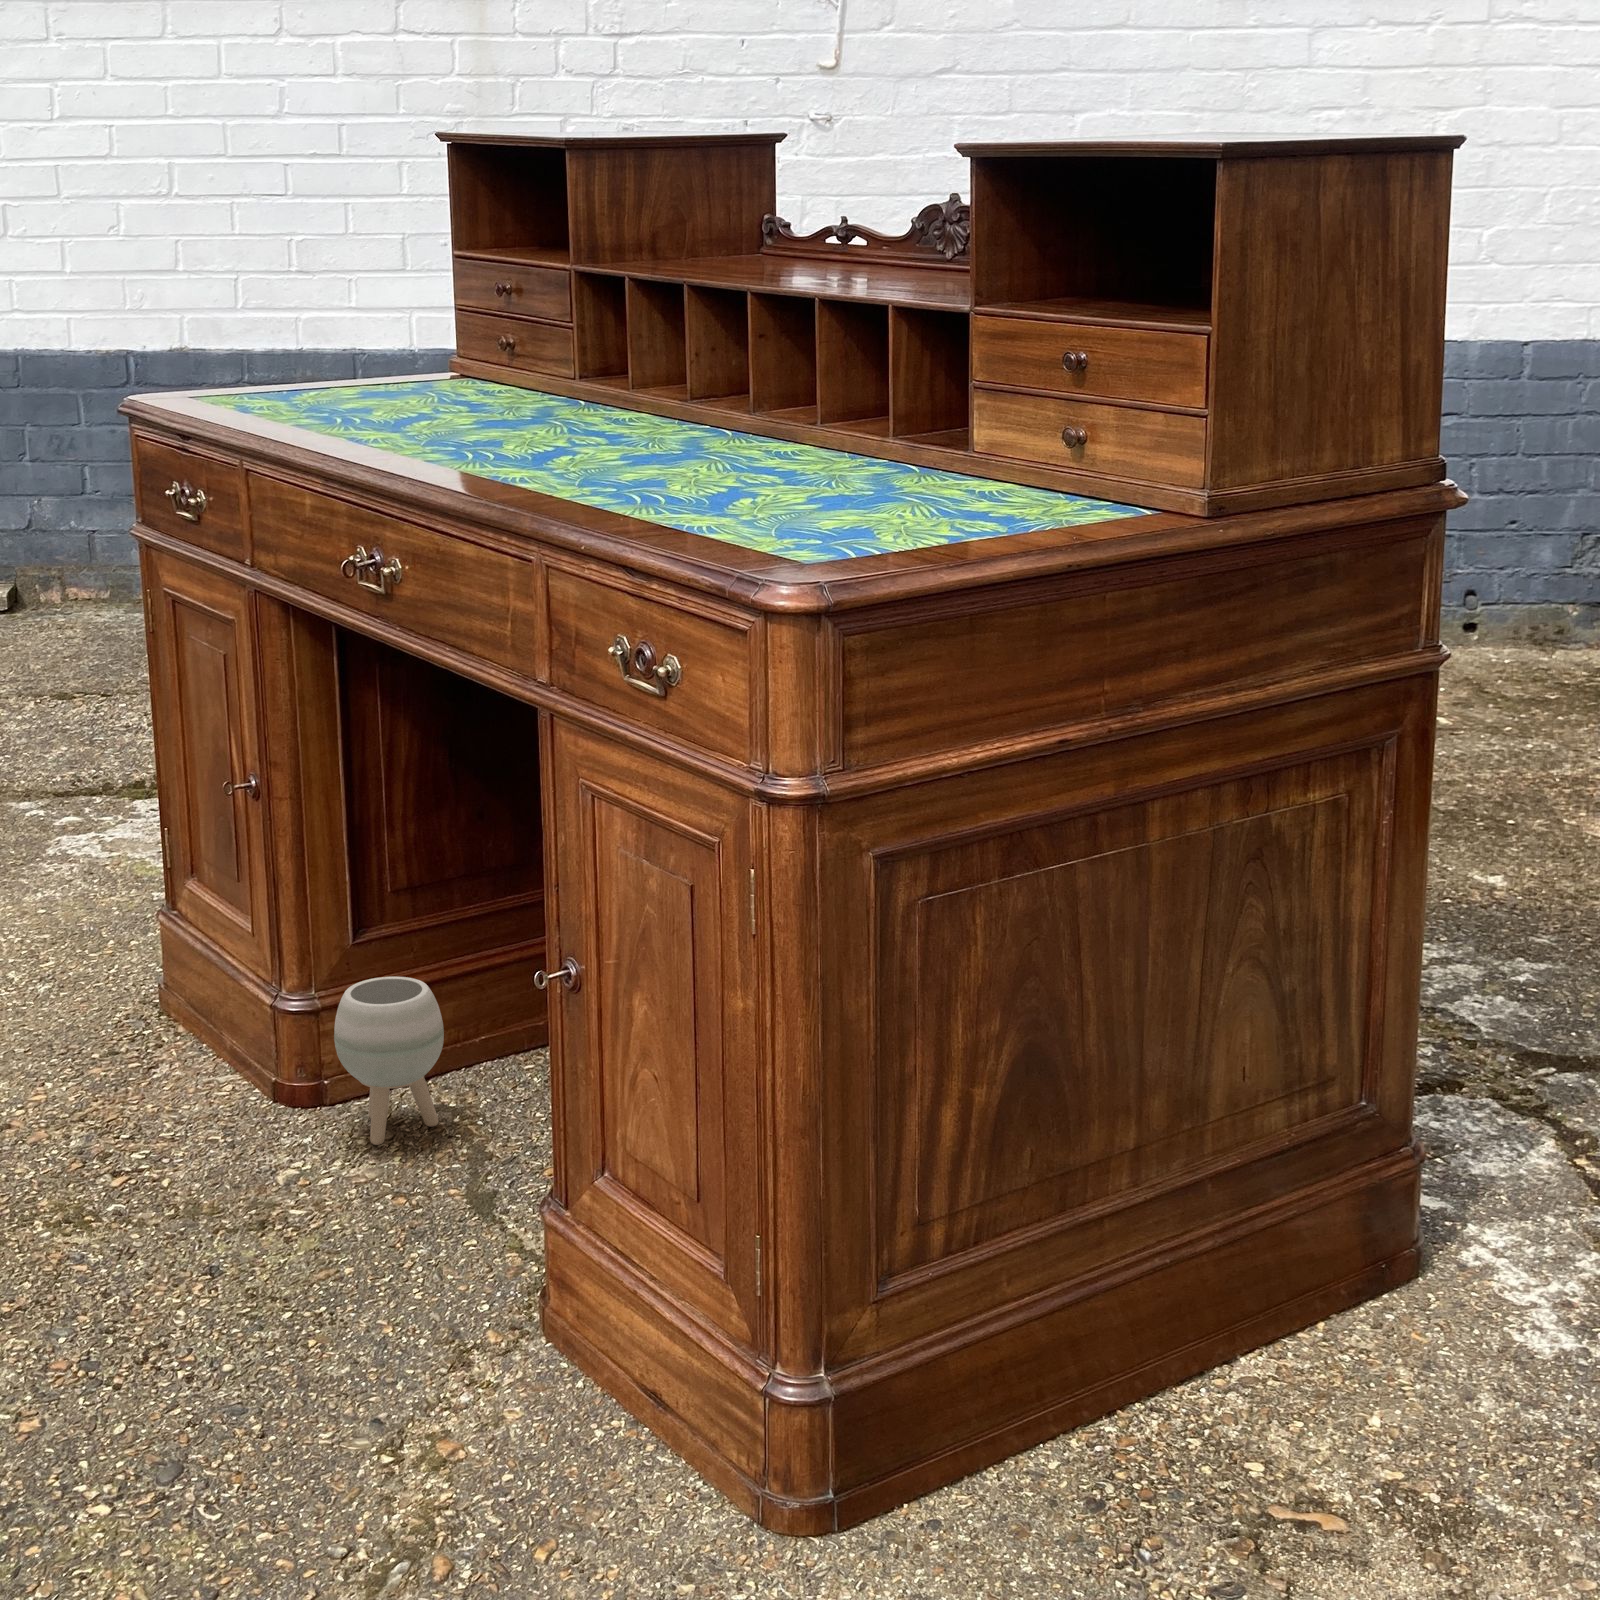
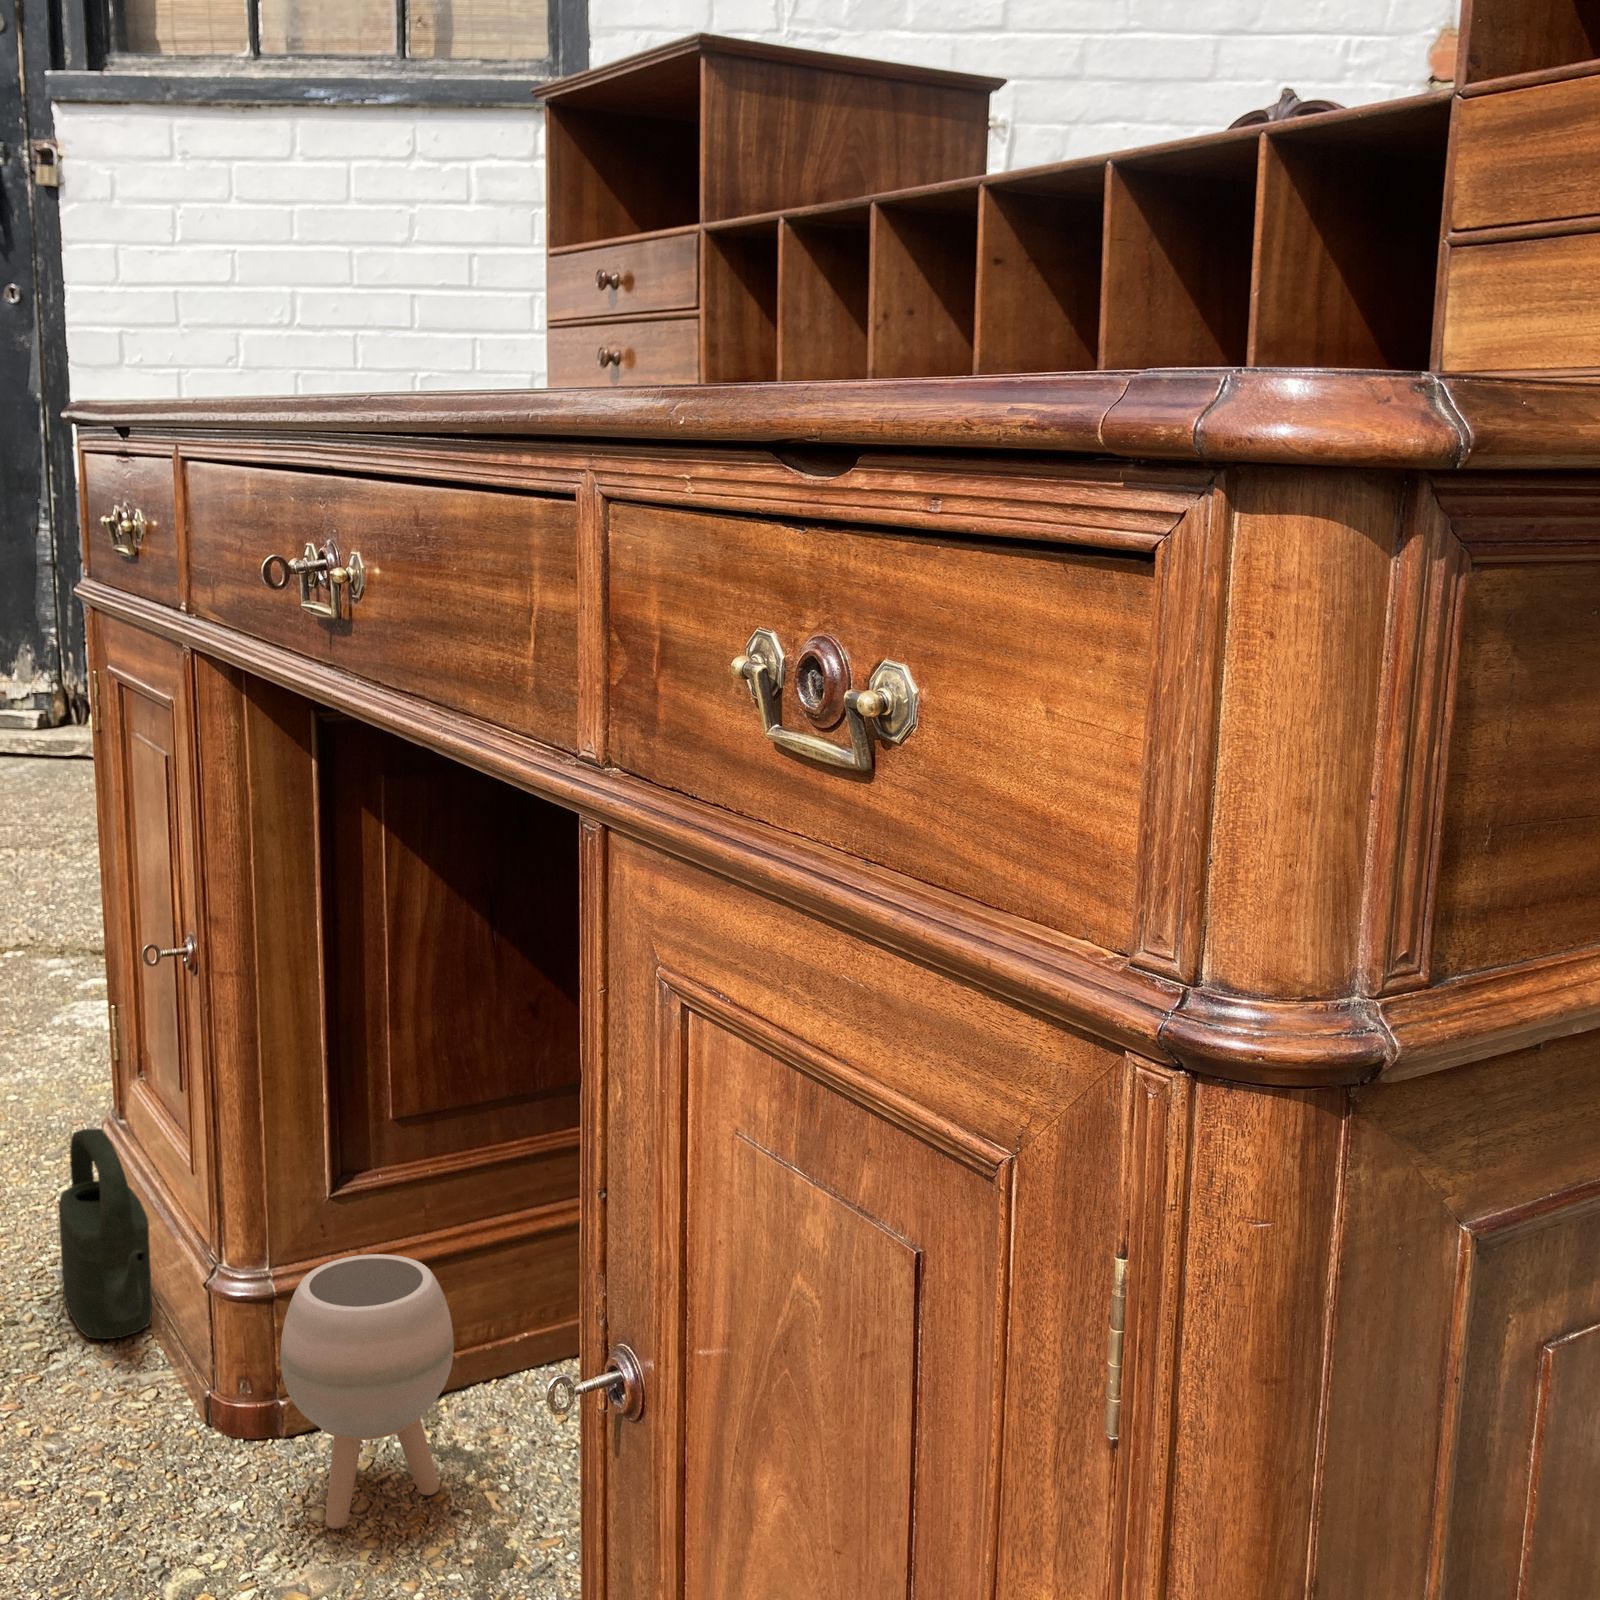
watering can: none [139,916,222,1058] -> present [59,1129,152,1339]

